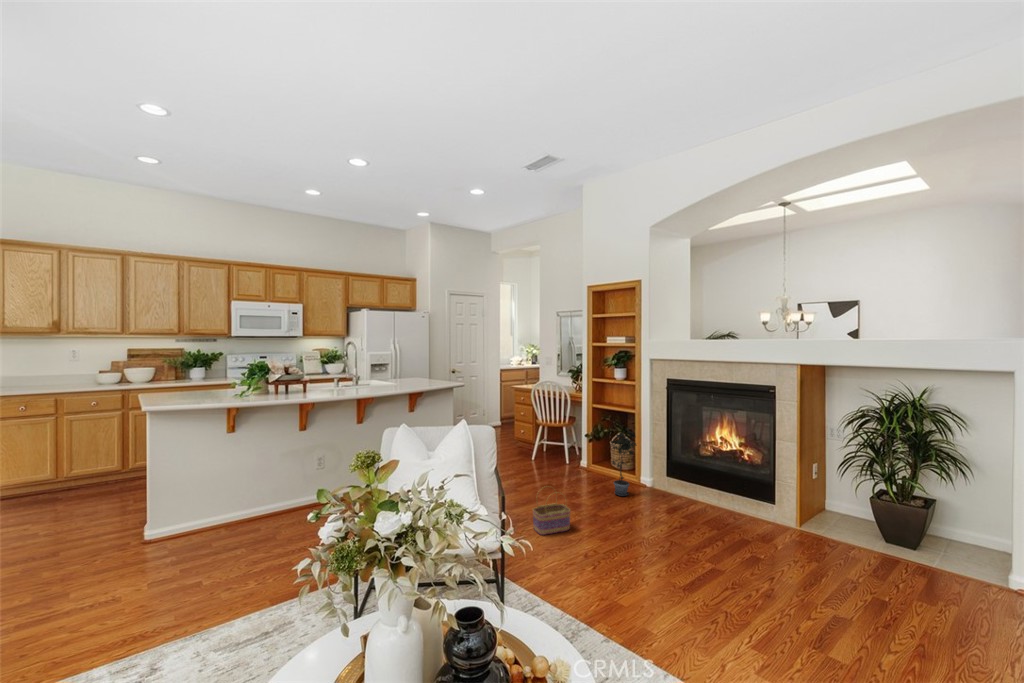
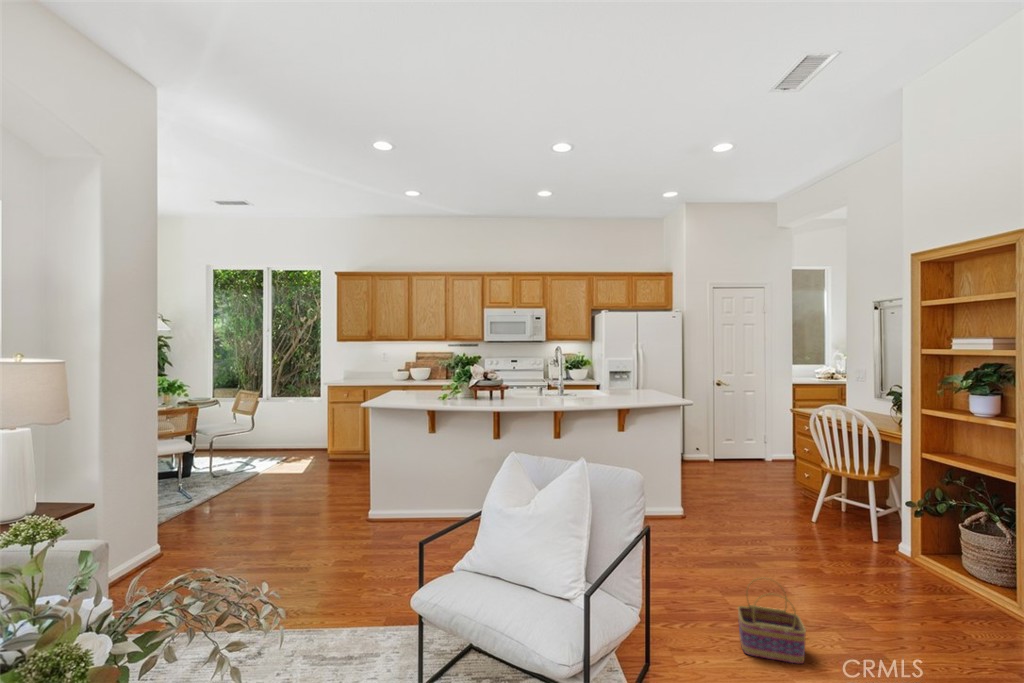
potted plant: present [612,428,636,496] -> none [928,510,1003,637]

